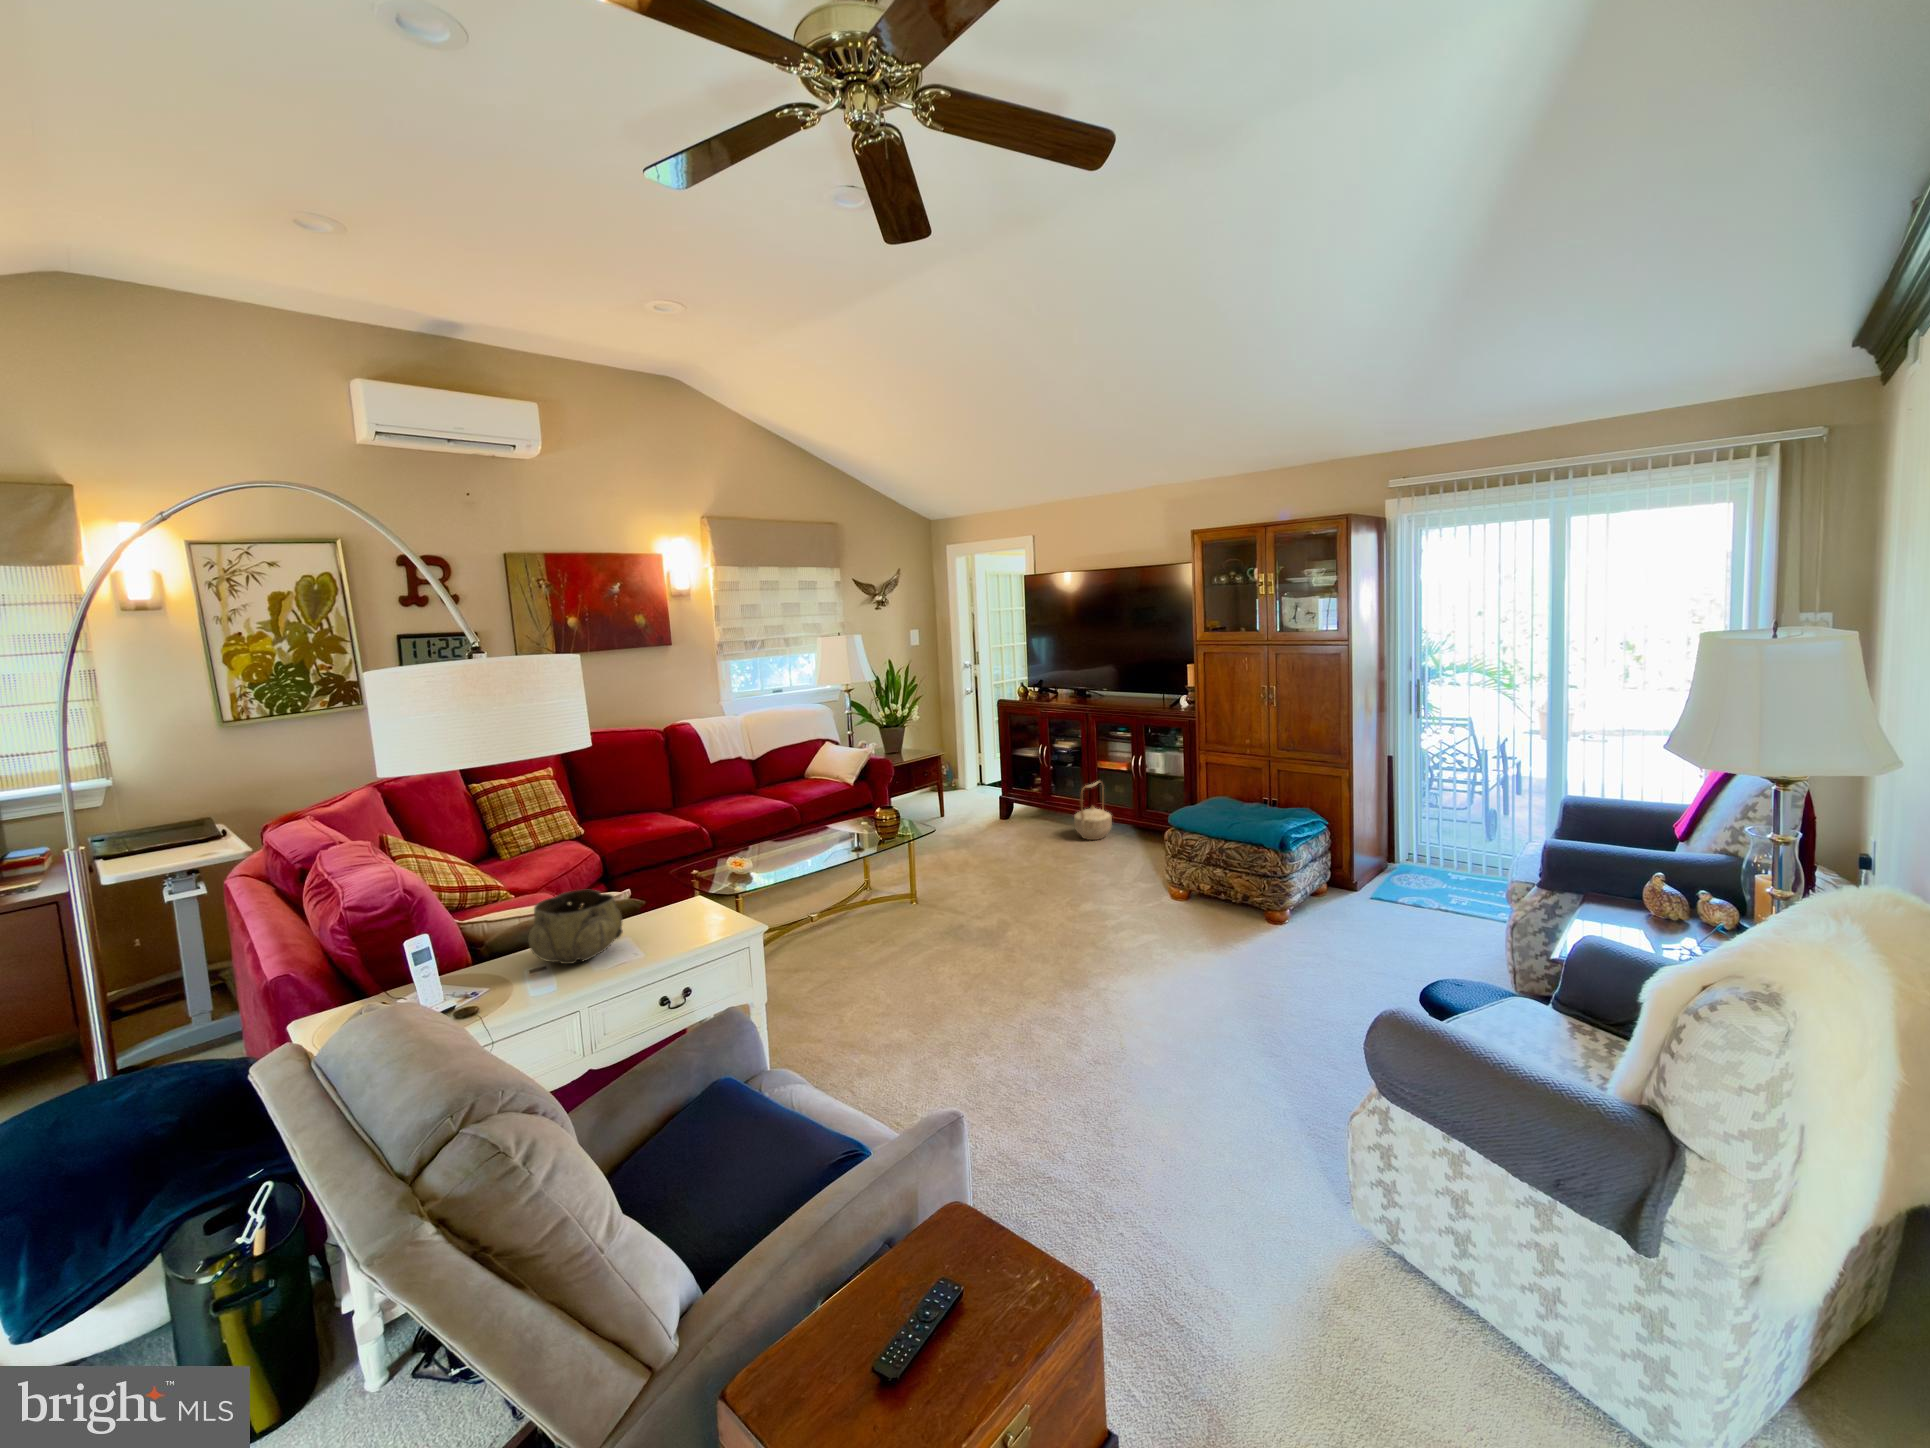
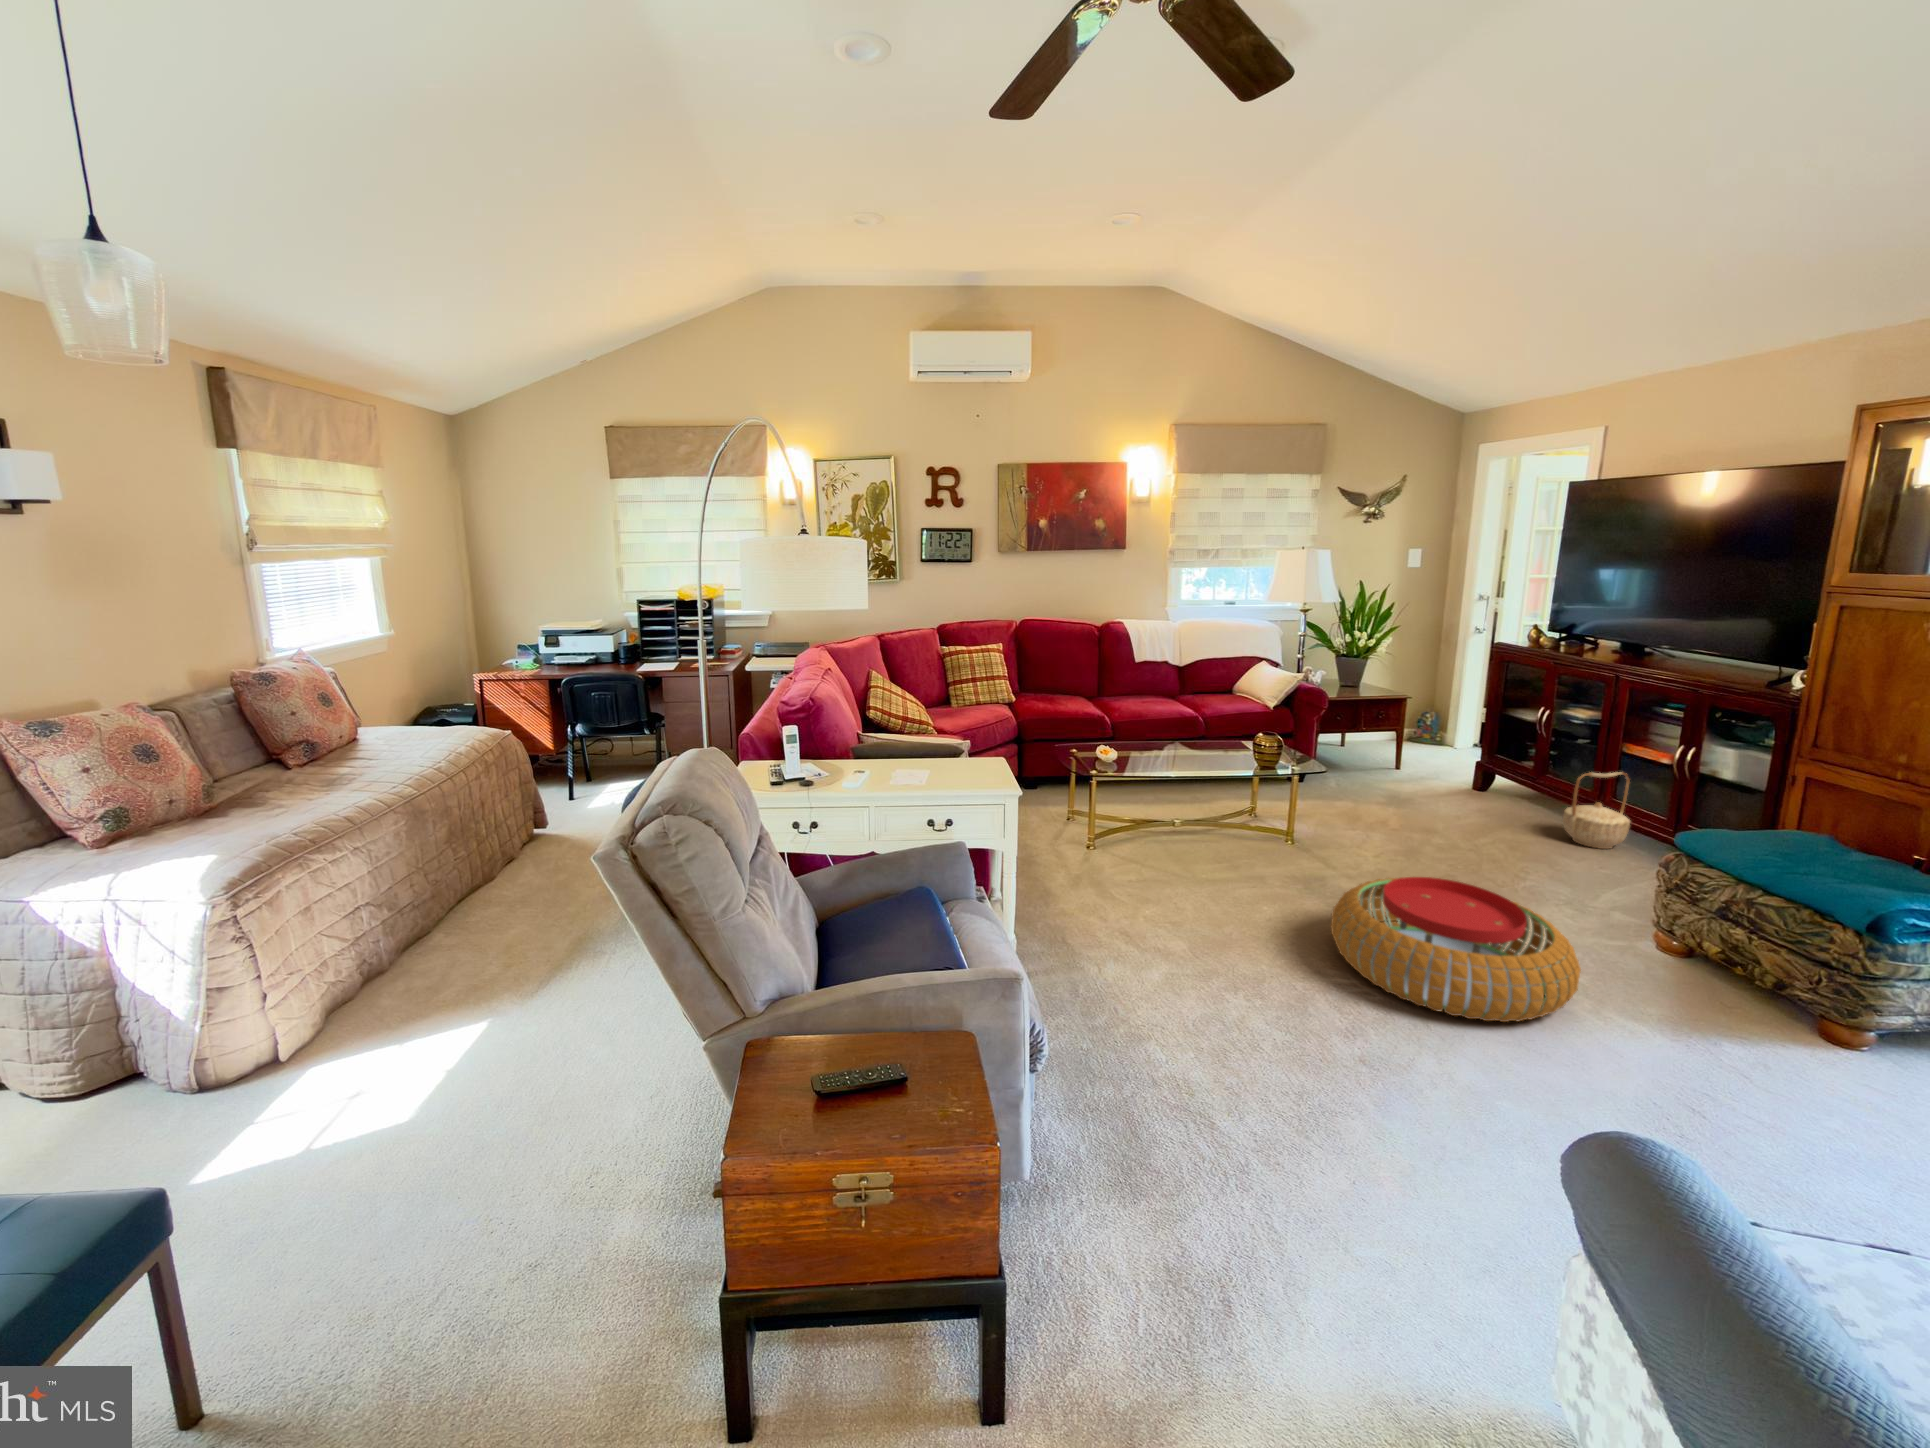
decorative bowl: present [528,890,623,964] -> none [884,725,945,776]
pouf: none [1005,892,1177,1005] -> present [1331,877,1581,1022]

